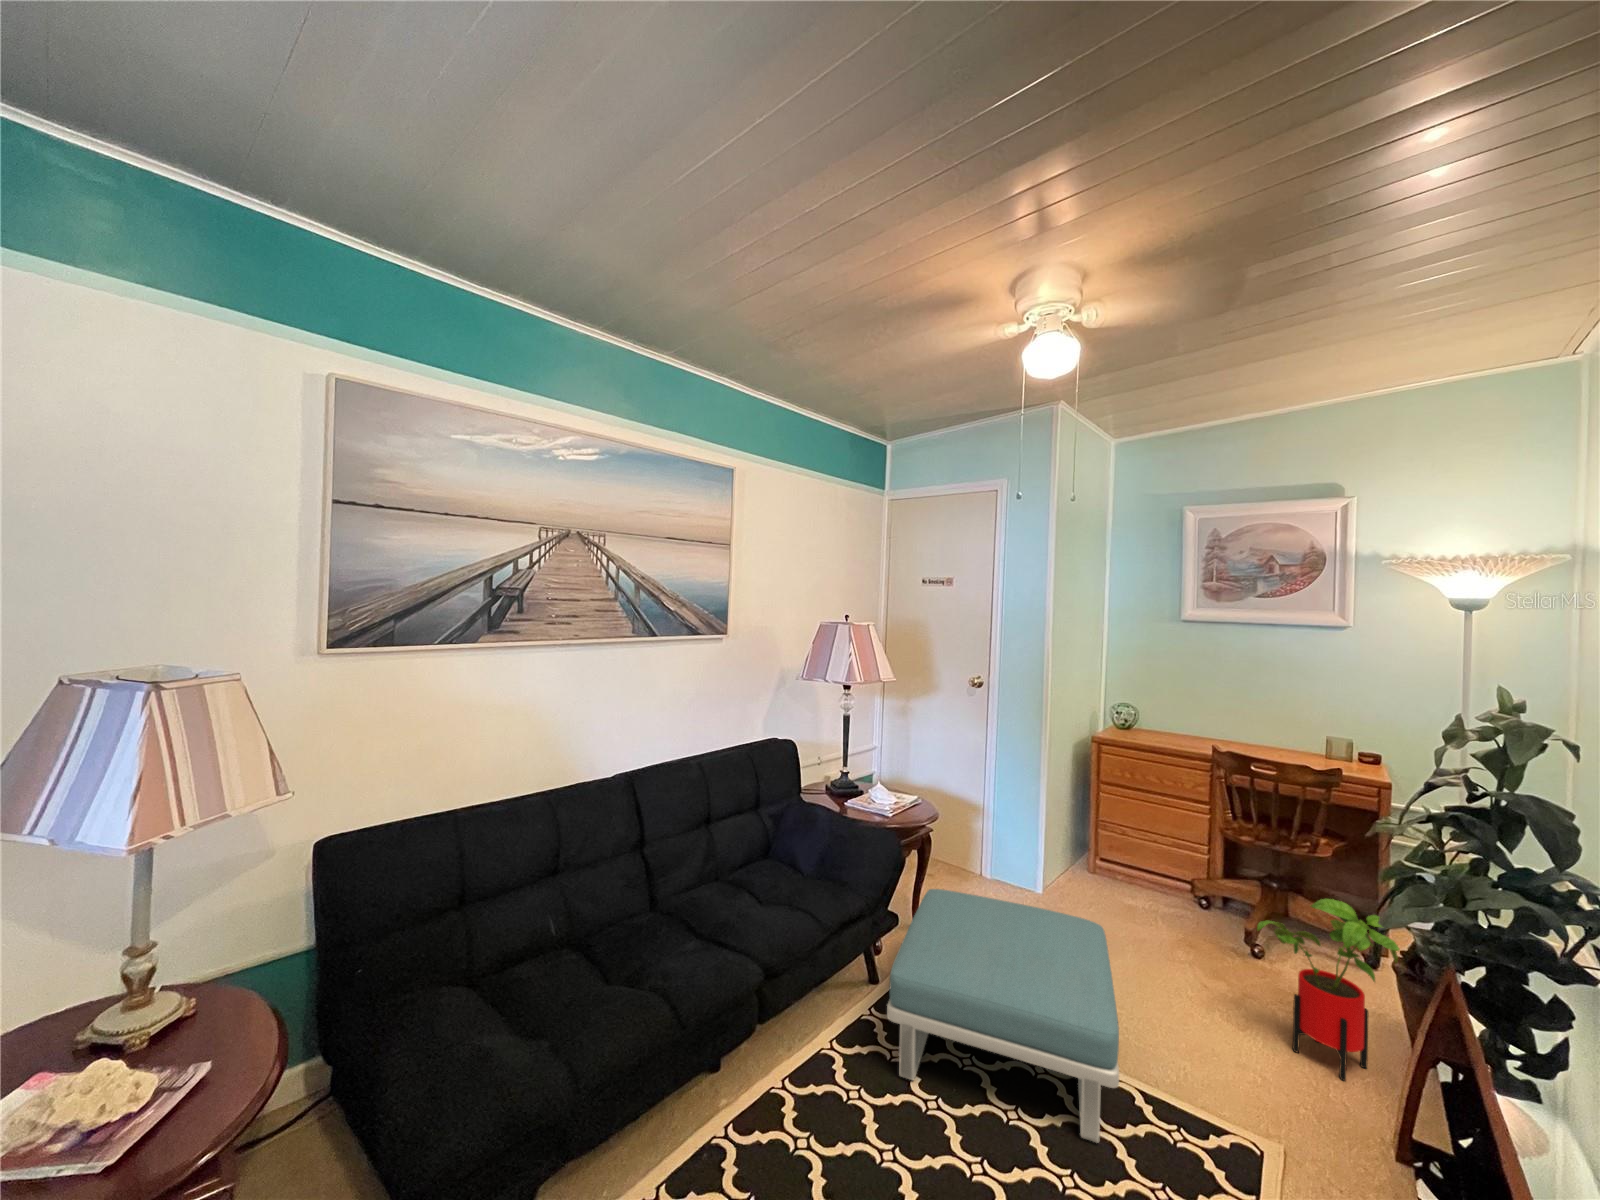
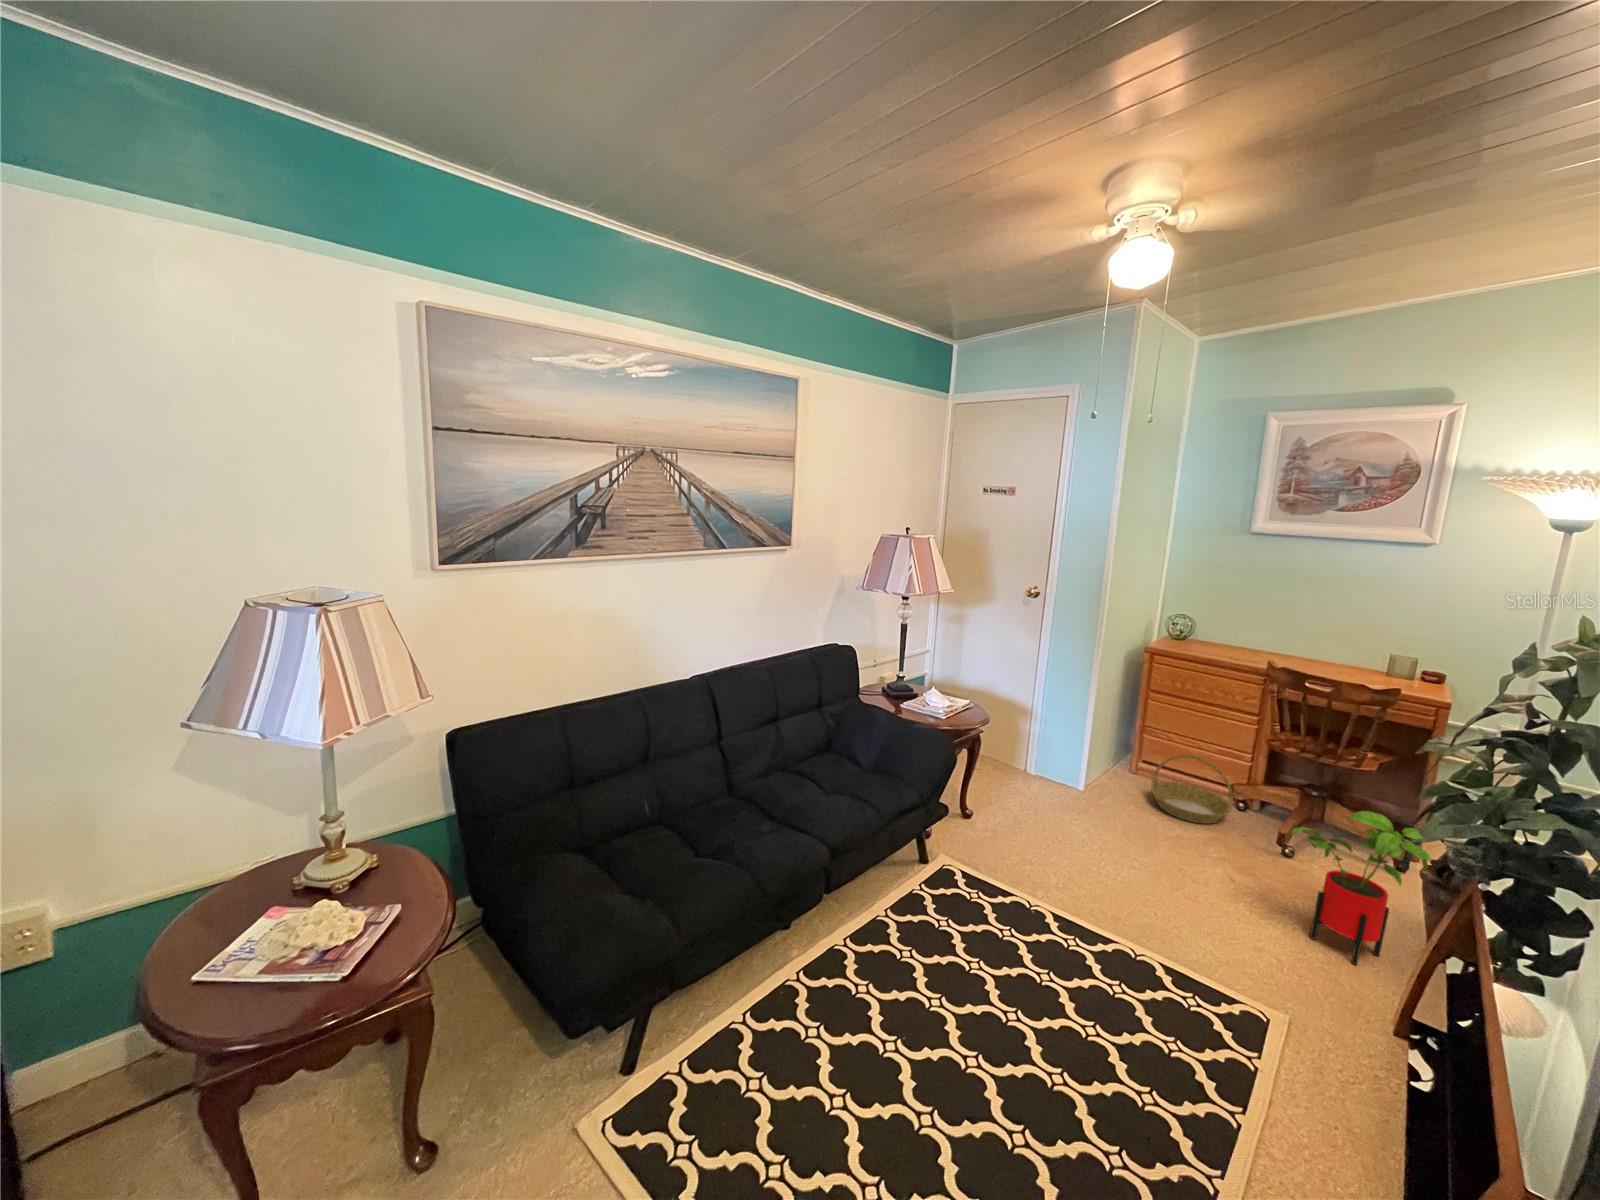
basket: none [1113,847,1196,923] -> present [1151,754,1233,824]
footstool: present [887,889,1119,1143] -> none [937,786,1149,1001]

